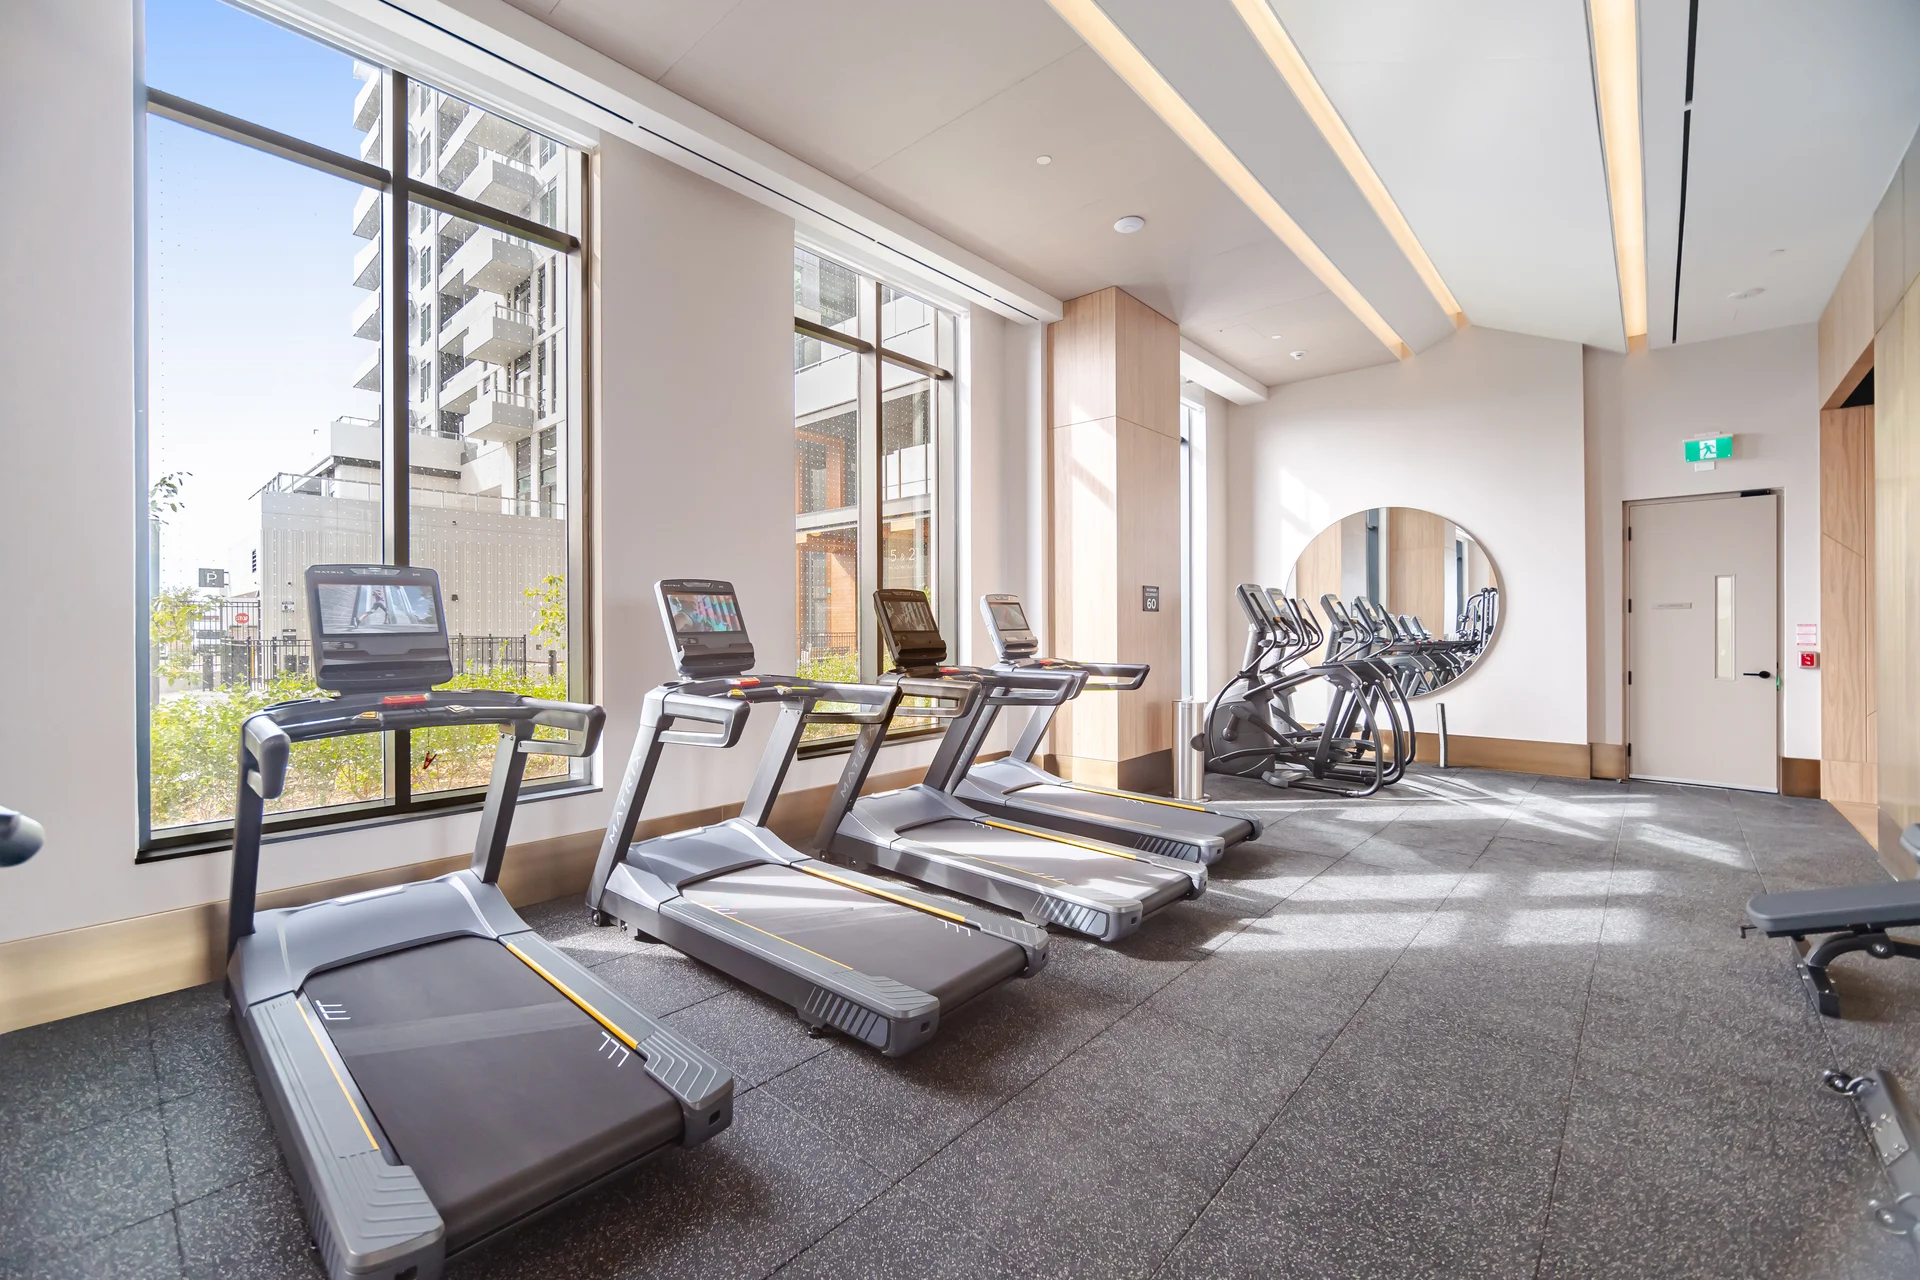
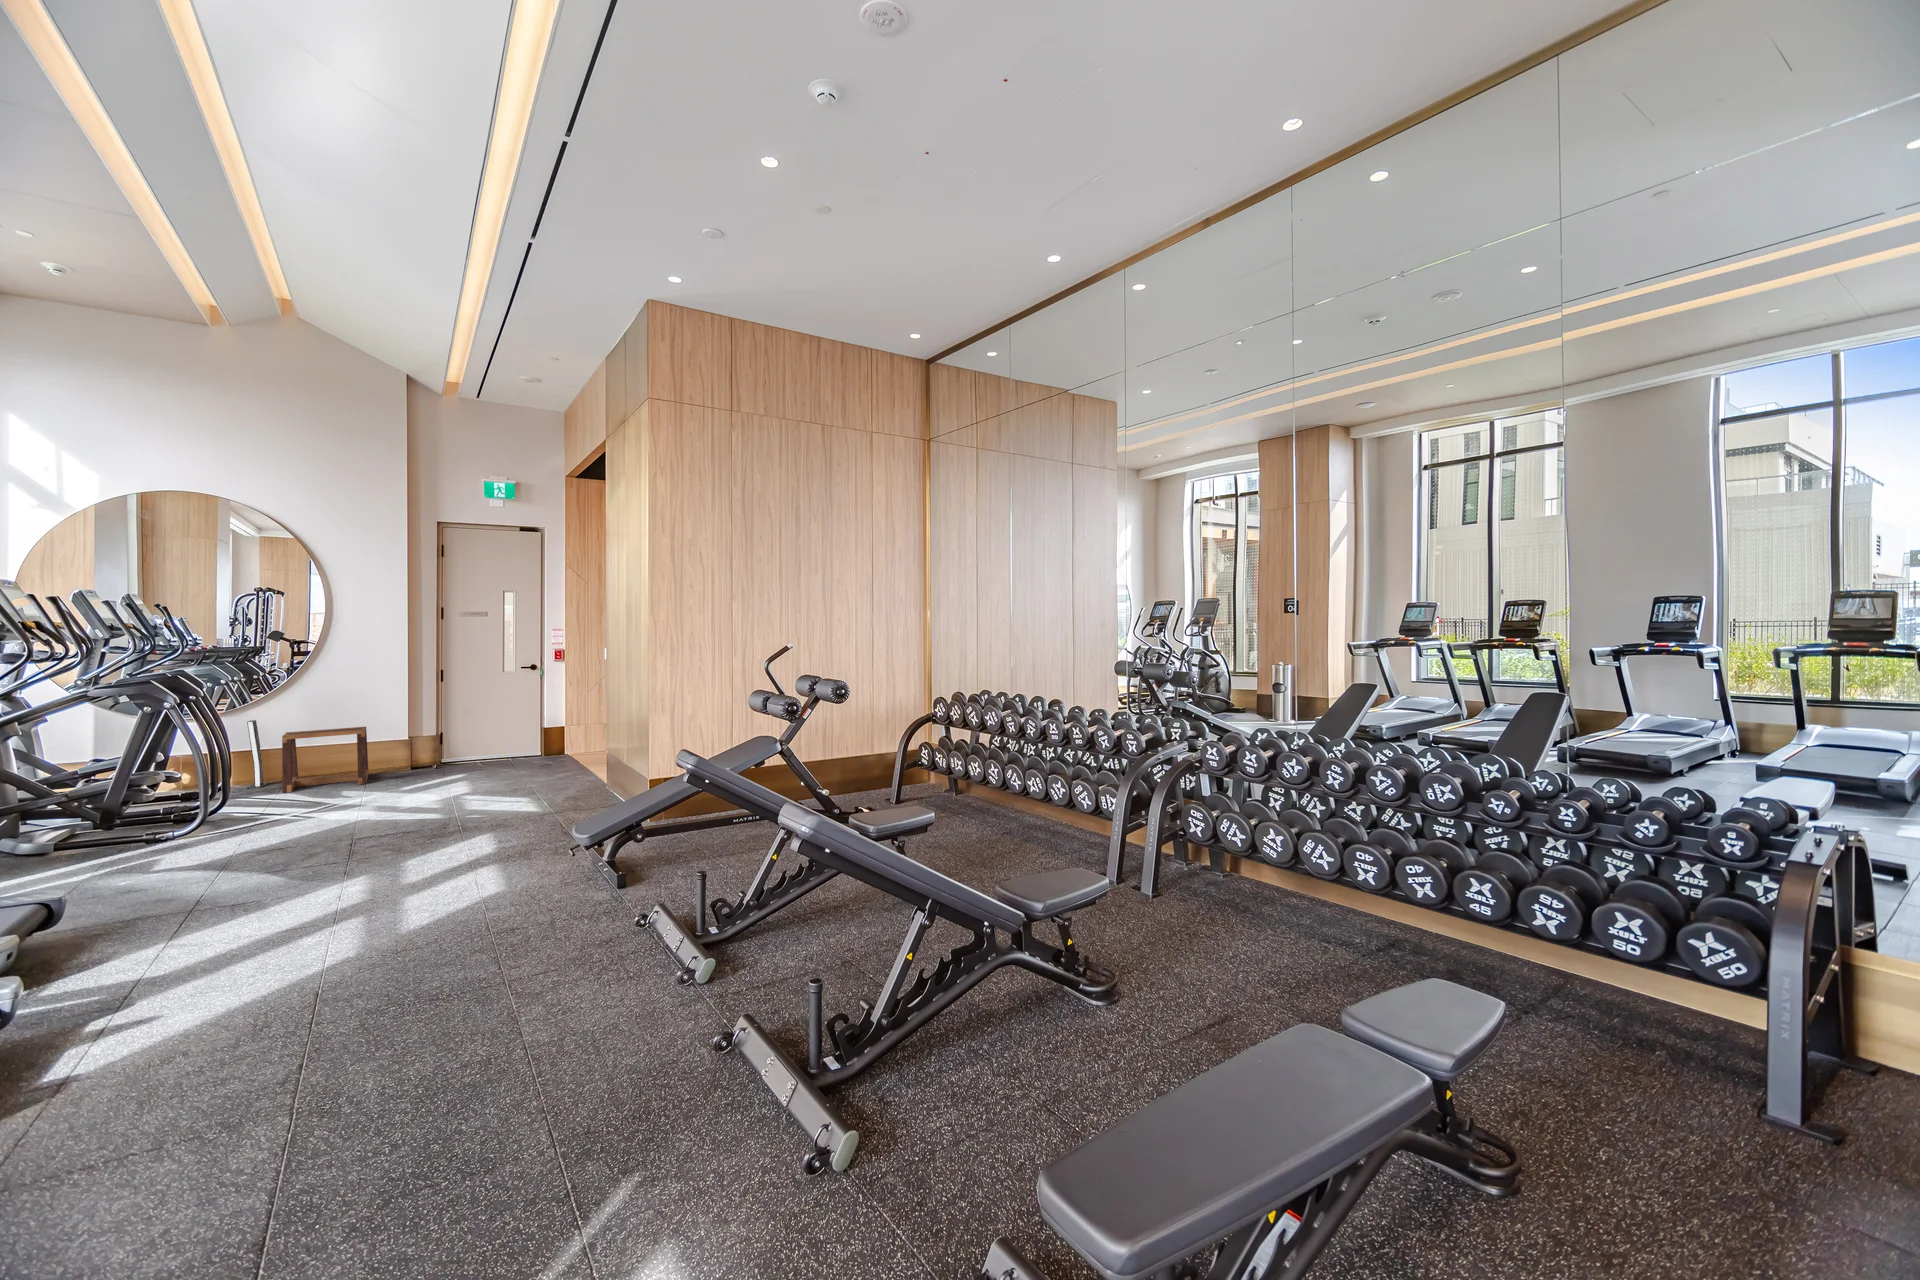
stool: none [1459,719,1546,785] -> present [282,727,369,793]

